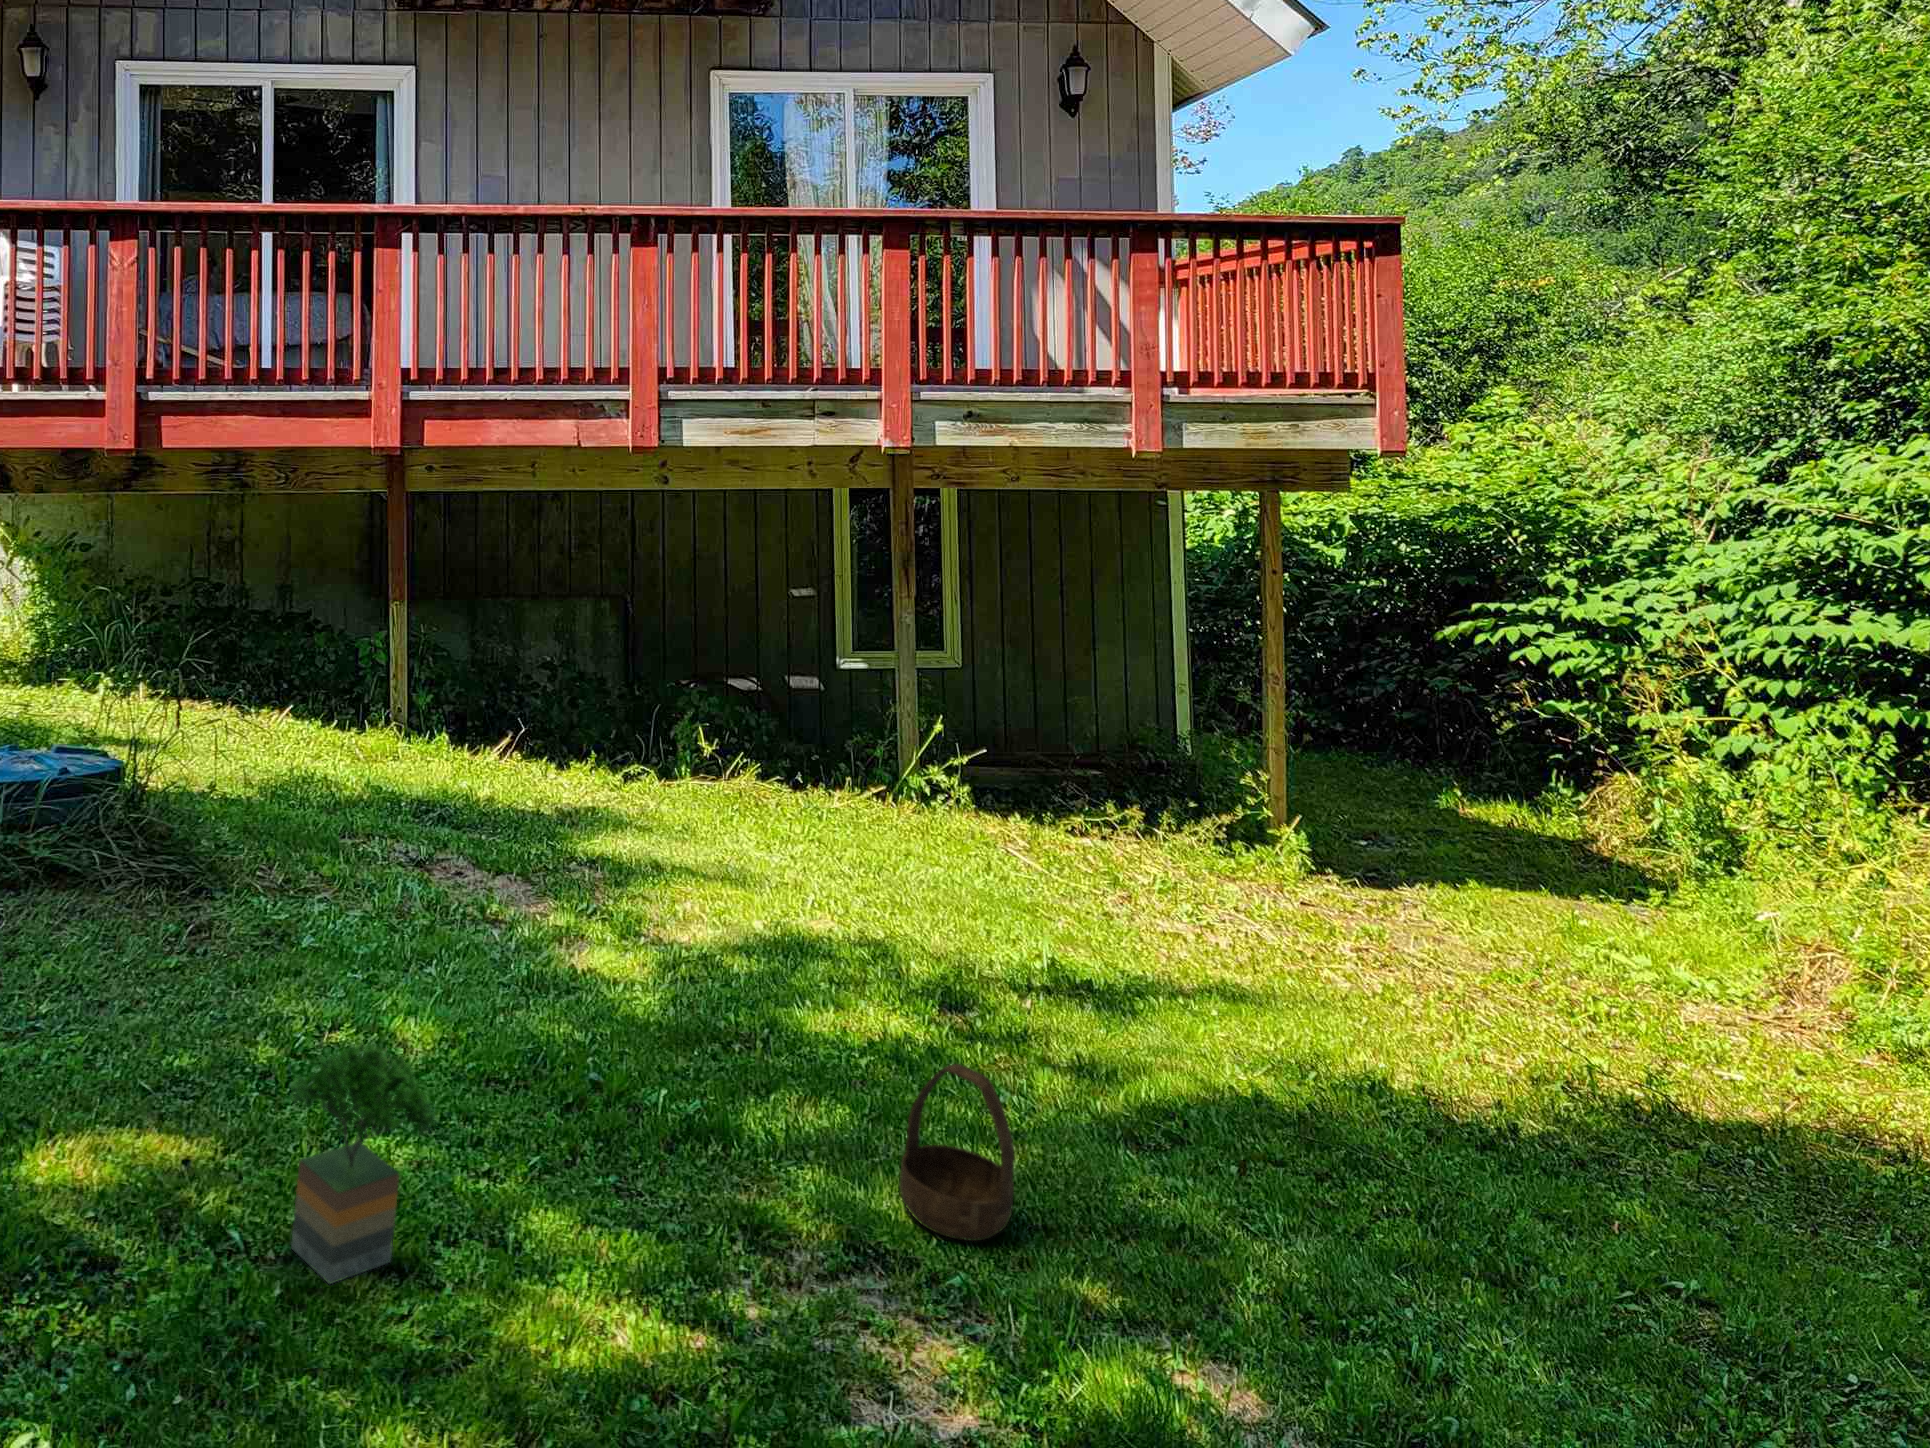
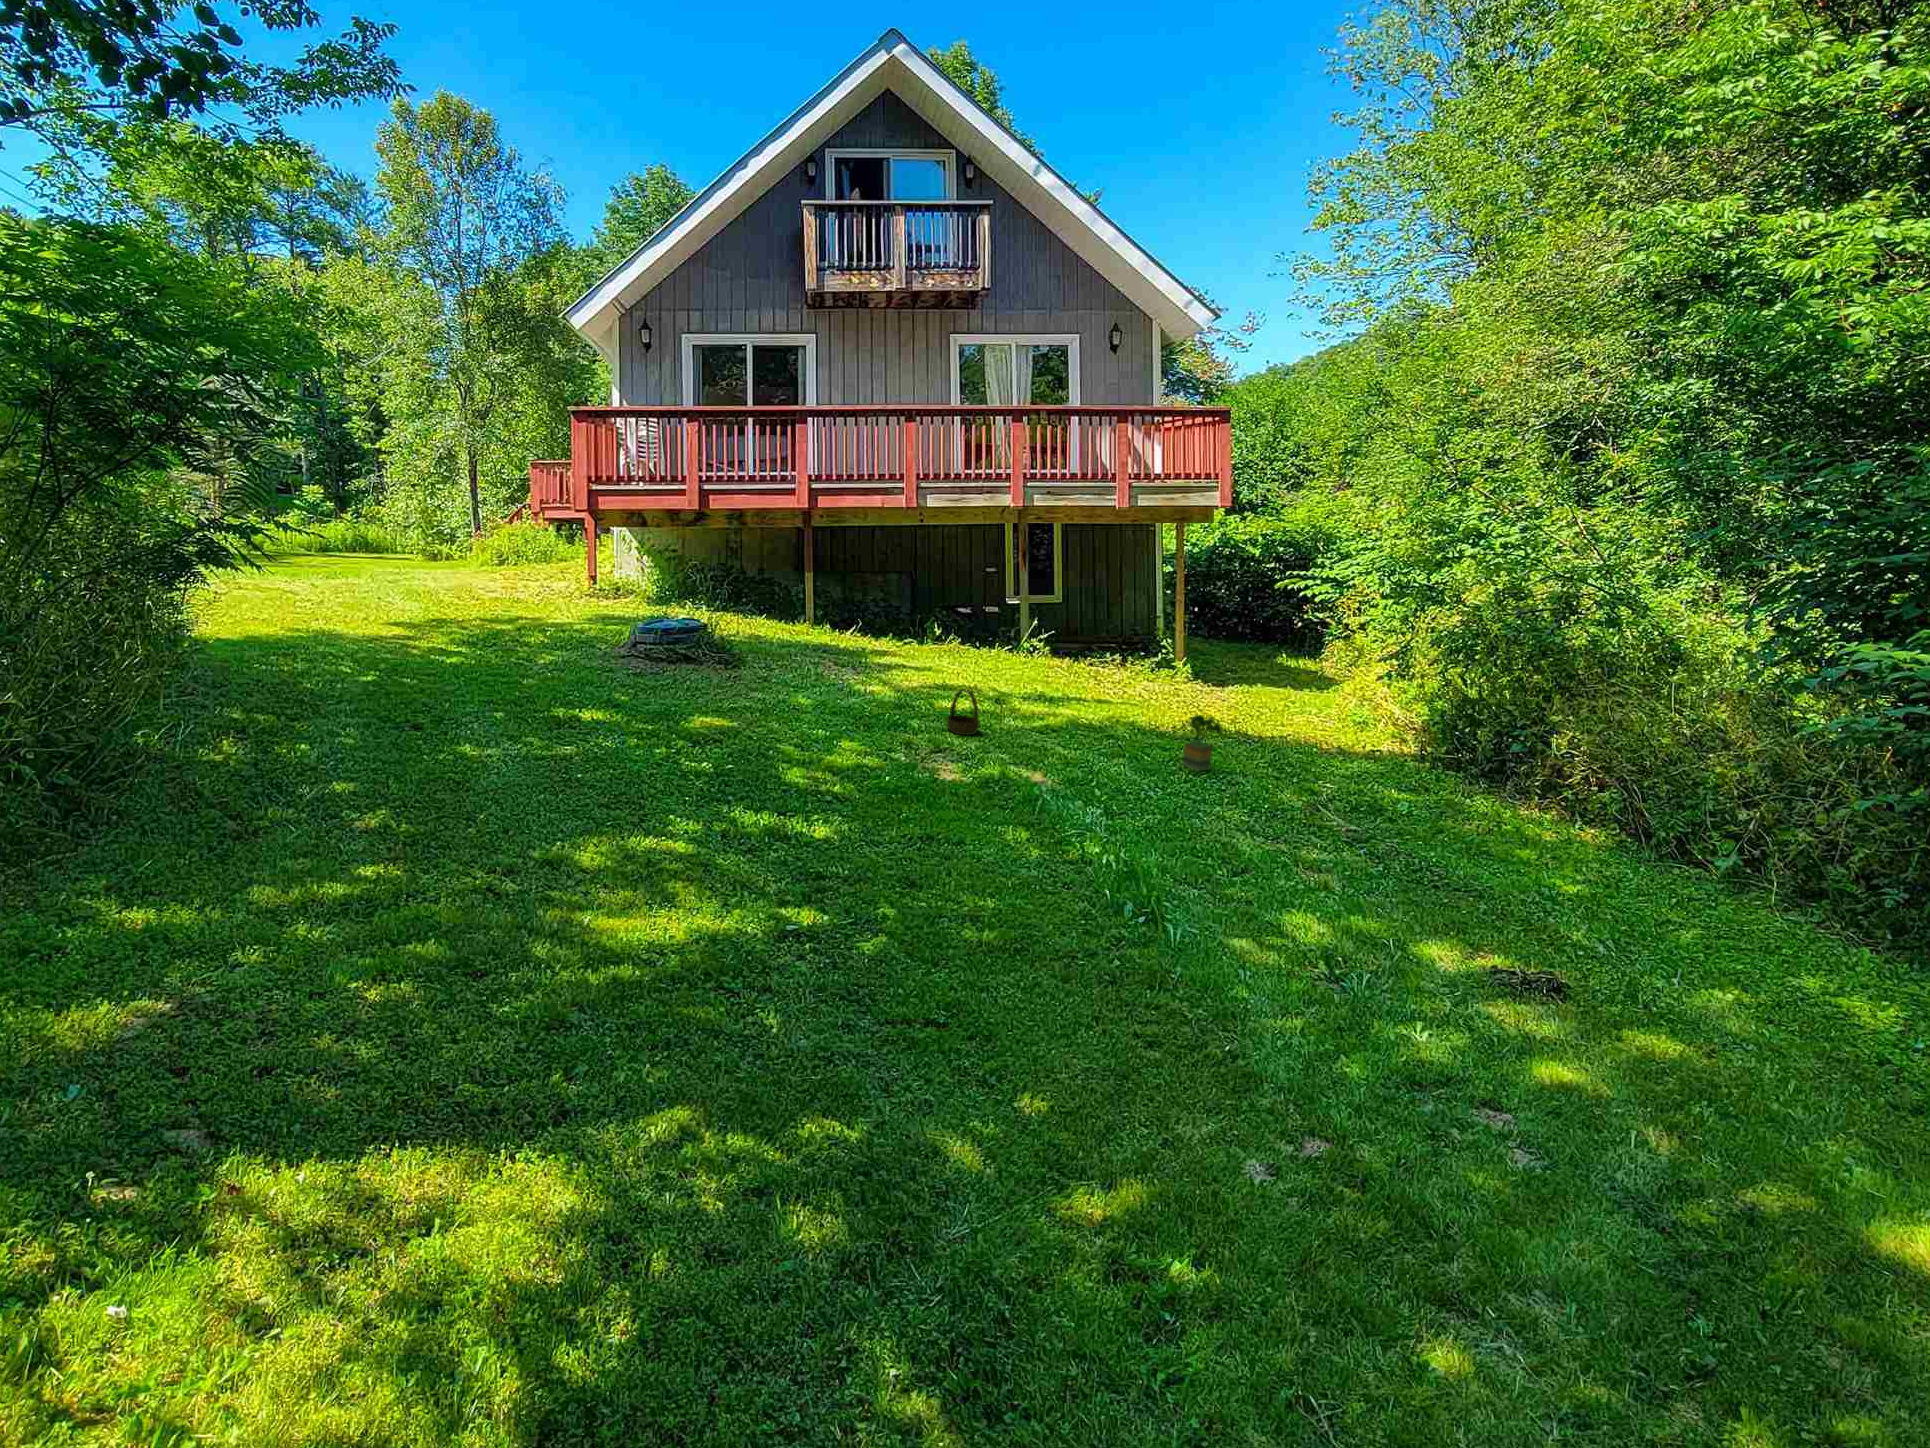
potted tree: present [291,1043,436,1284] -> present [1182,714,1224,771]

